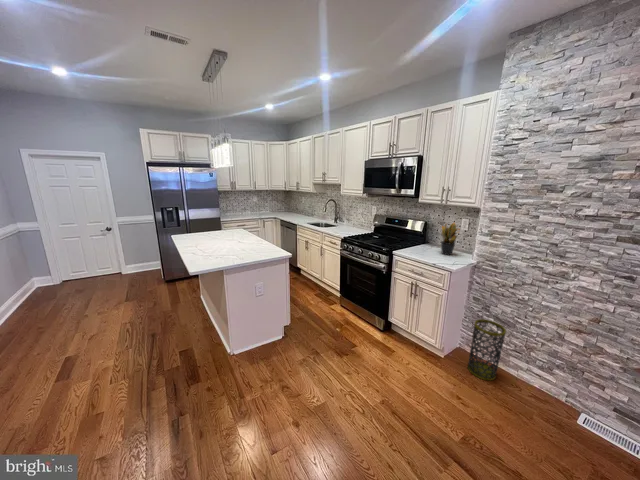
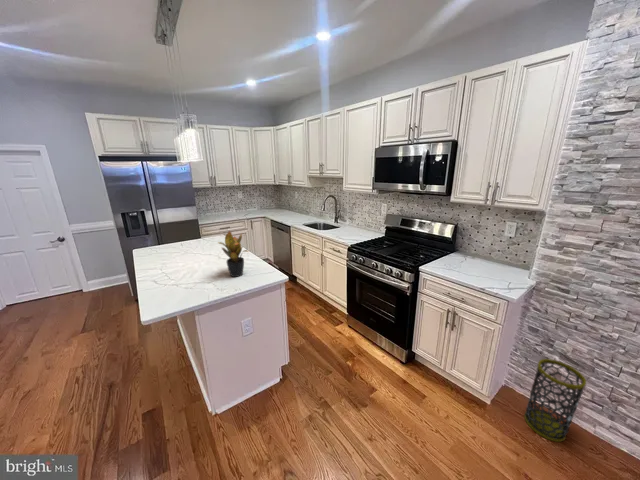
potted plant: present [441,223,458,255] -> present [218,231,248,277]

